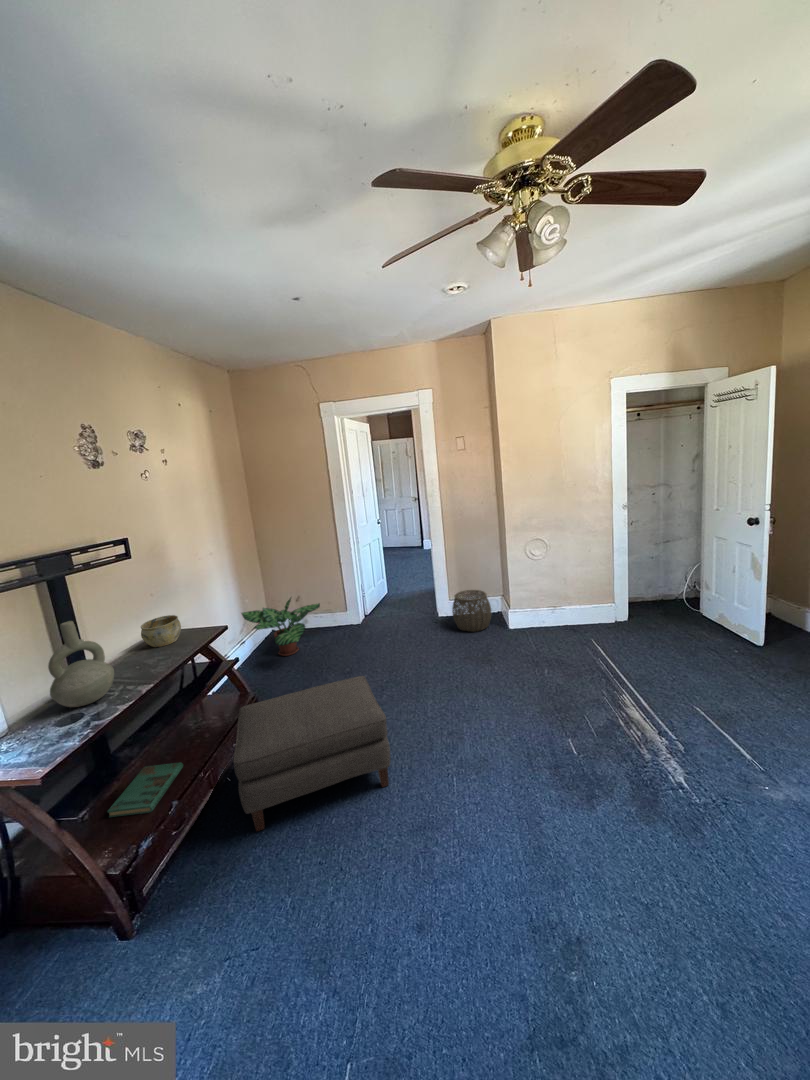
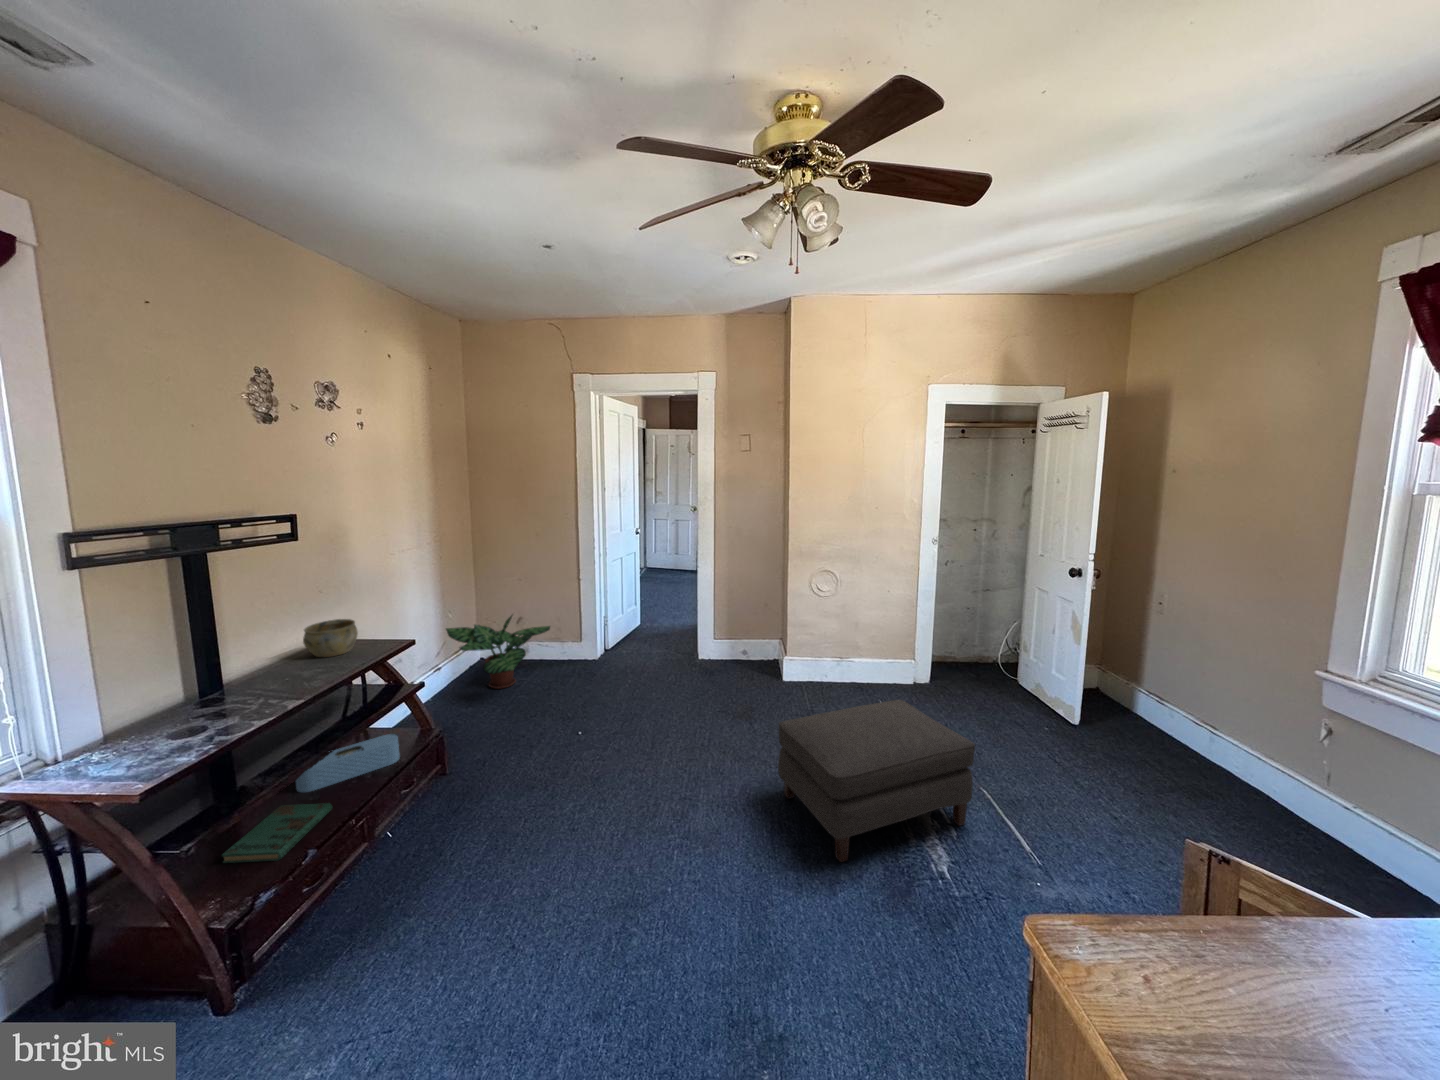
woven basket: present [452,590,491,632] -> none [716,626,765,678]
decorative vase: present [48,621,114,707] -> none [167,609,257,719]
ottoman: present [234,676,390,831] -> present [778,700,975,862]
speaker: none [149,702,226,754] -> present [296,734,400,792]

